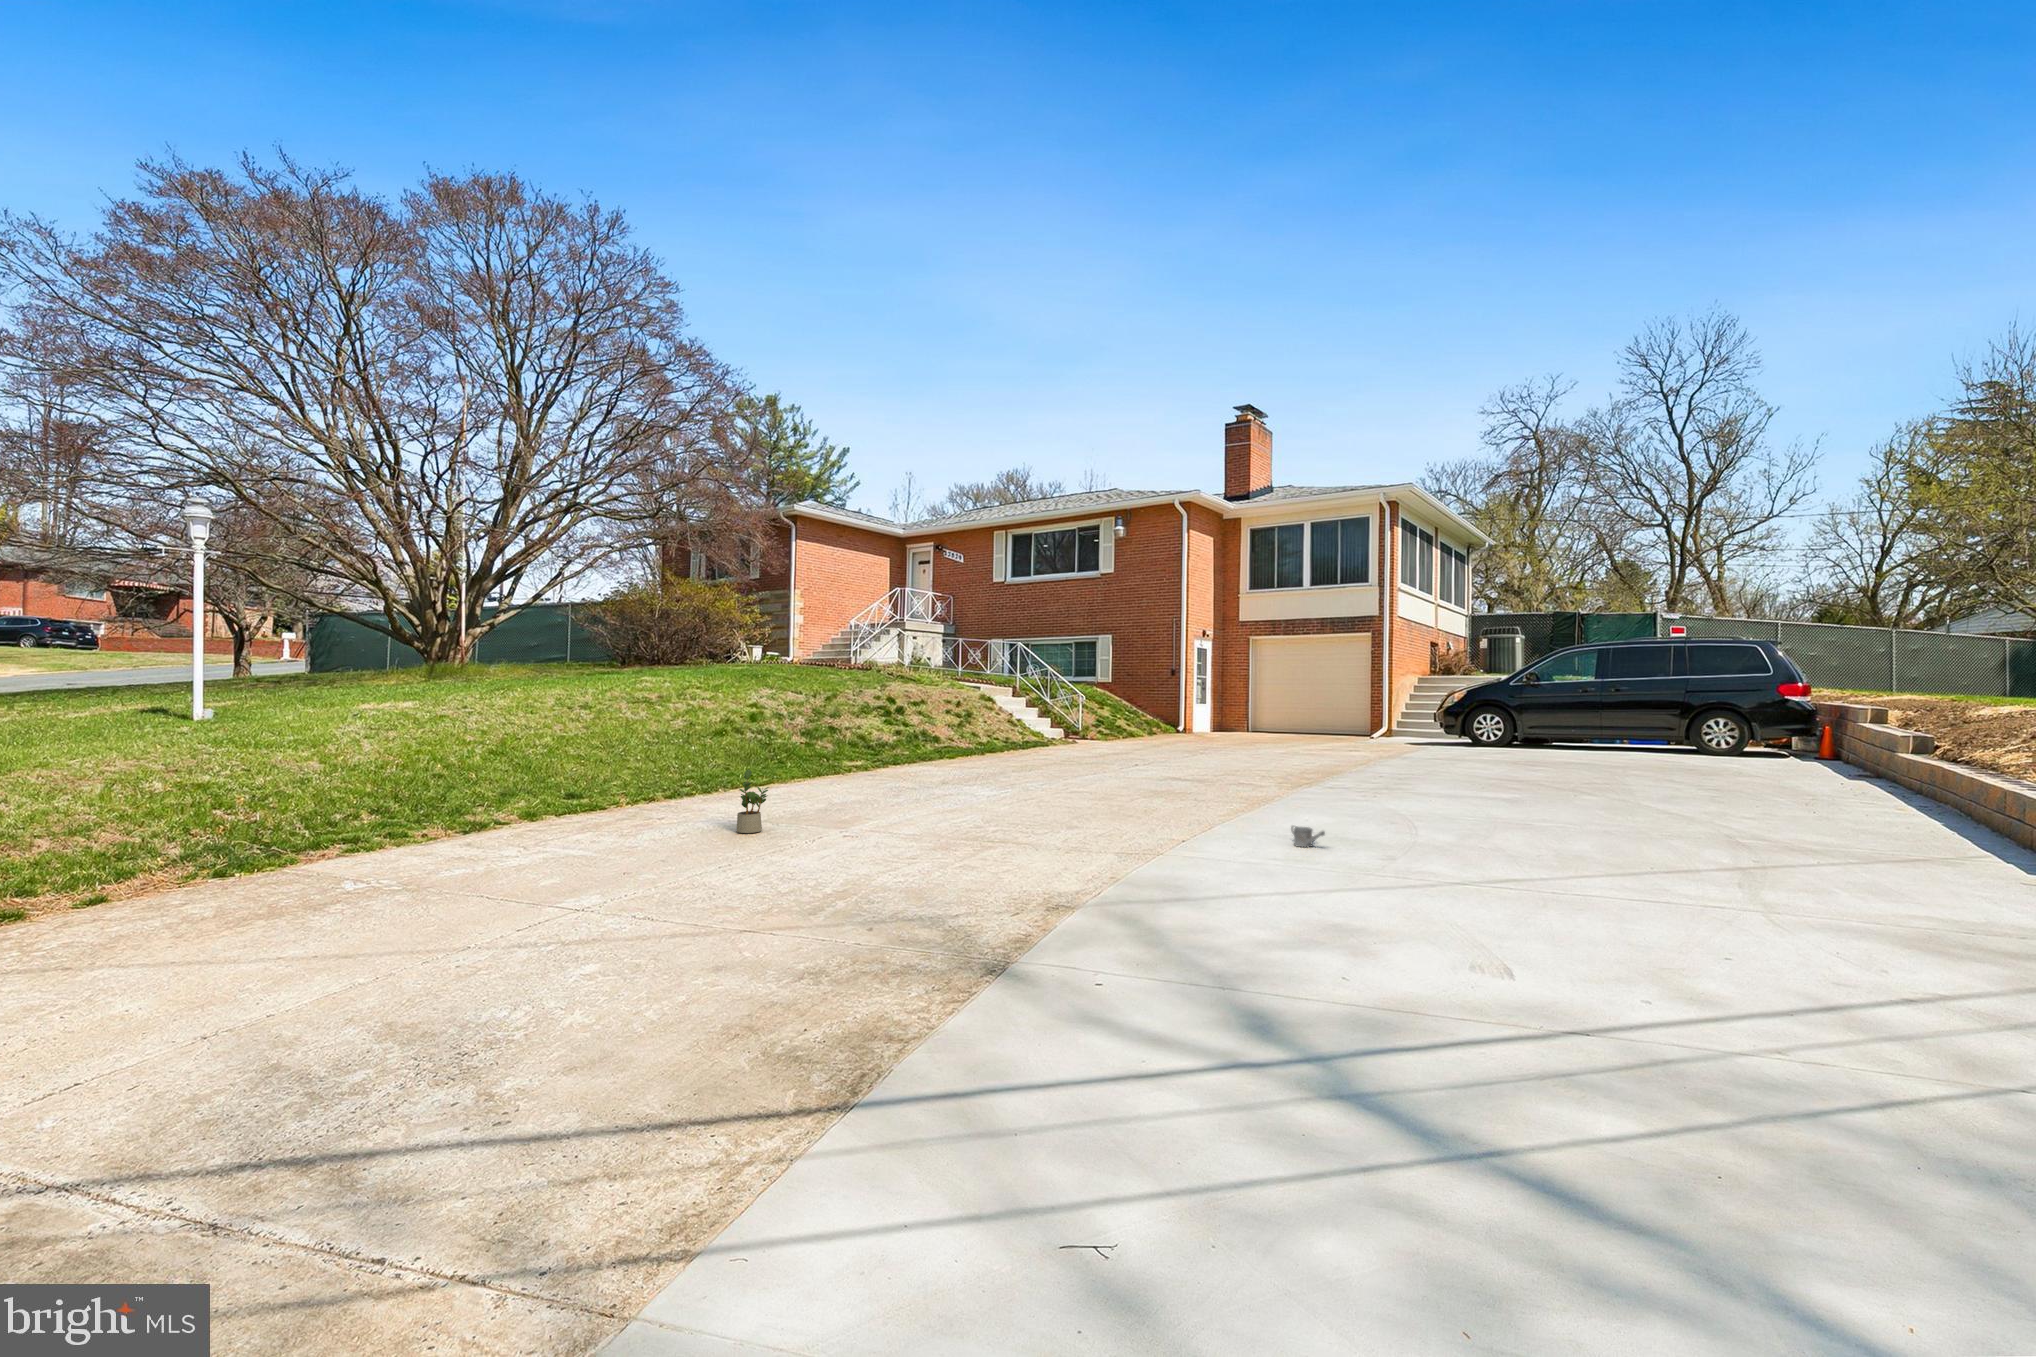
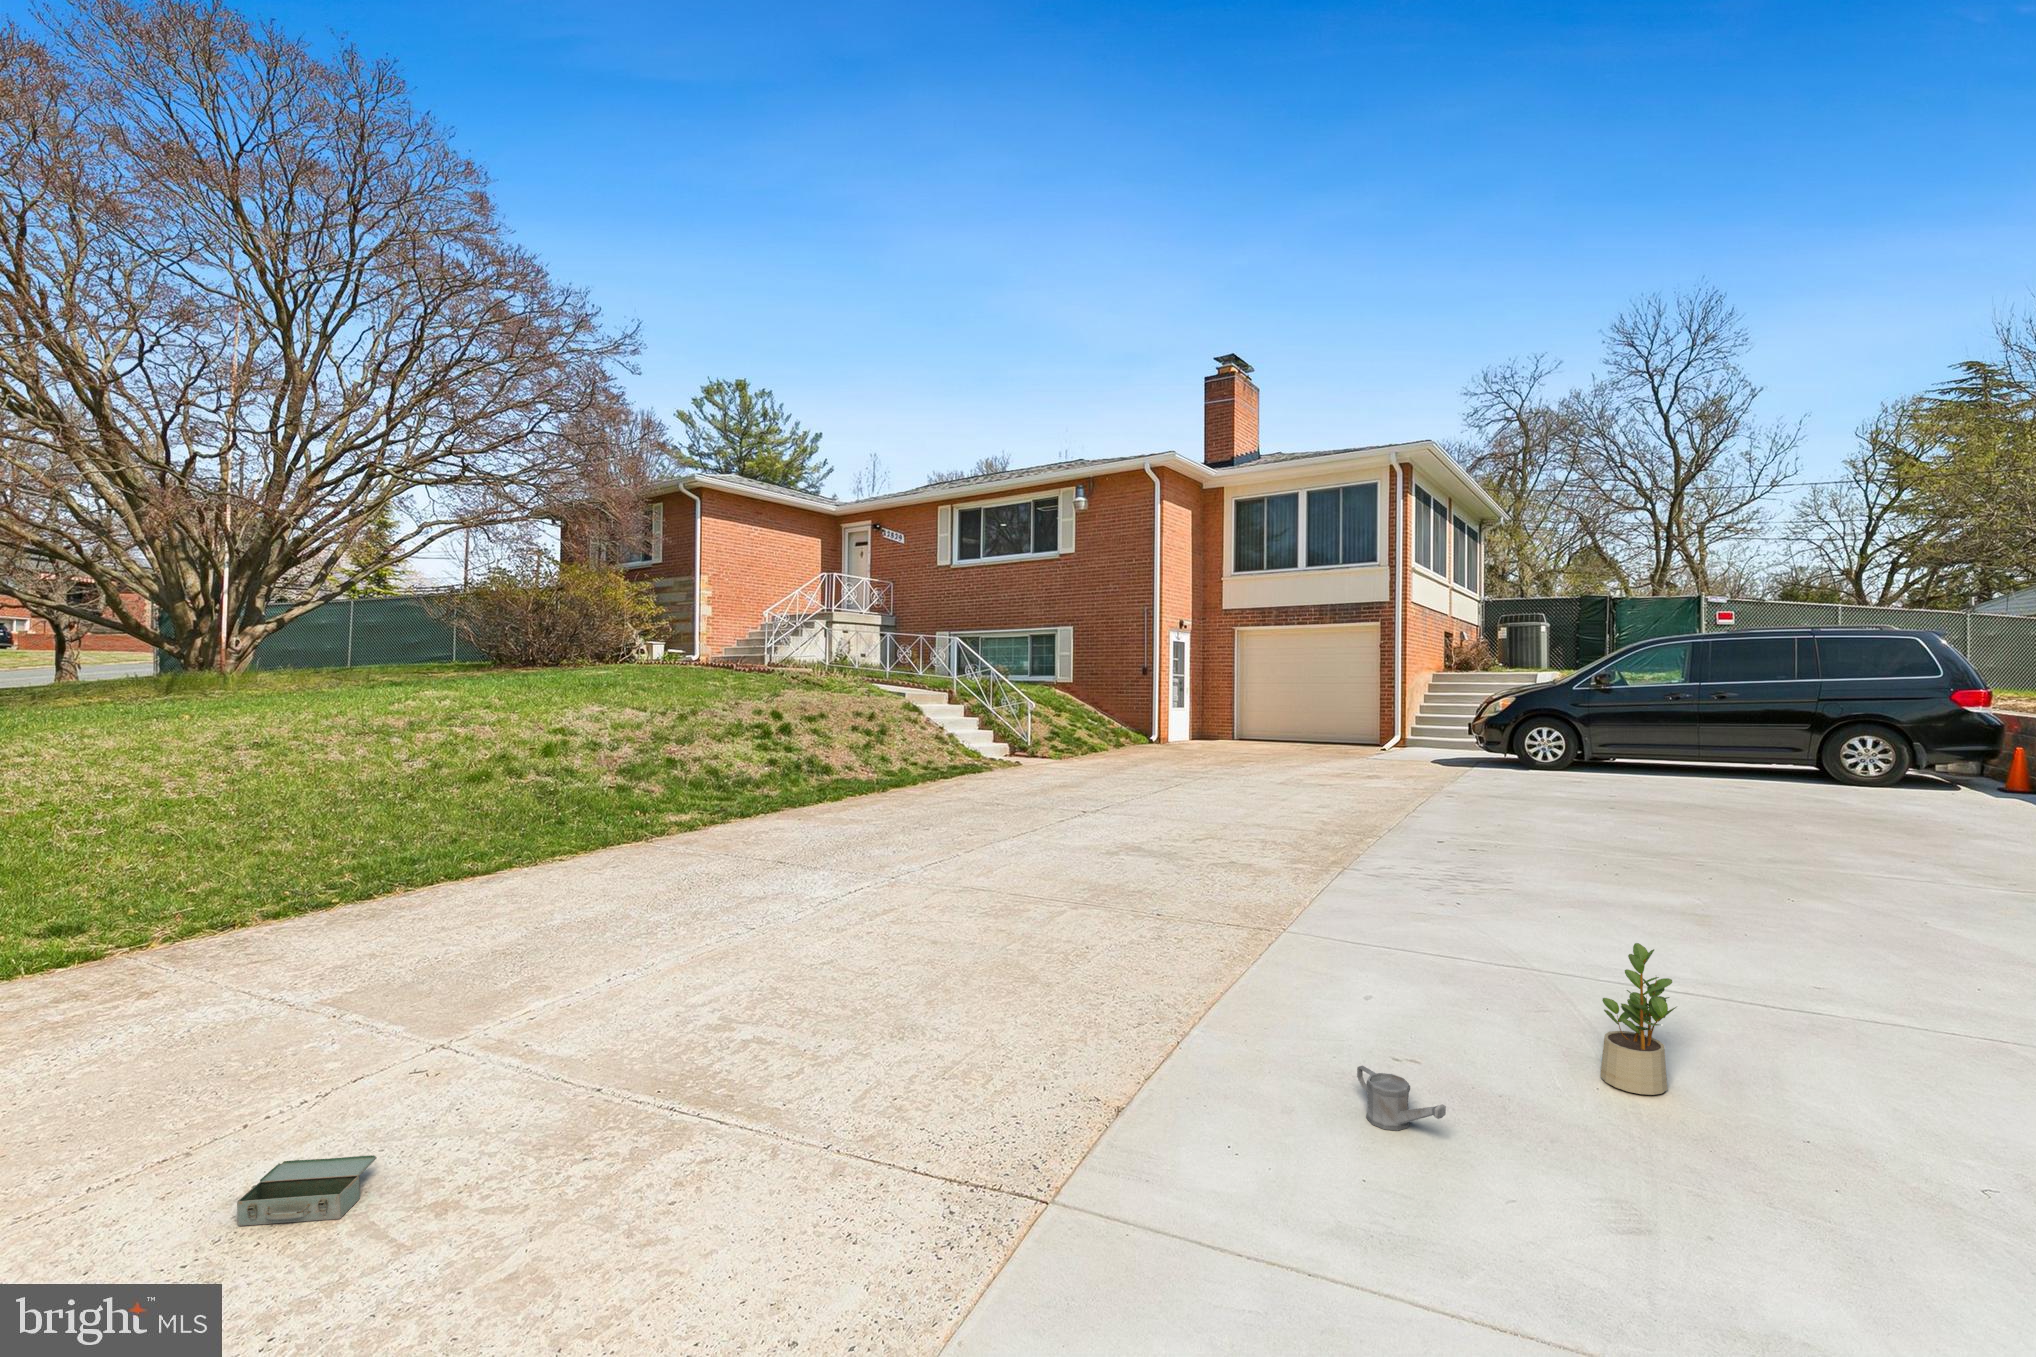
potted plant: present [736,769,769,833] -> present [1601,943,1676,1095]
toolbox: none [837,843,876,860] -> present [237,1155,377,1226]

